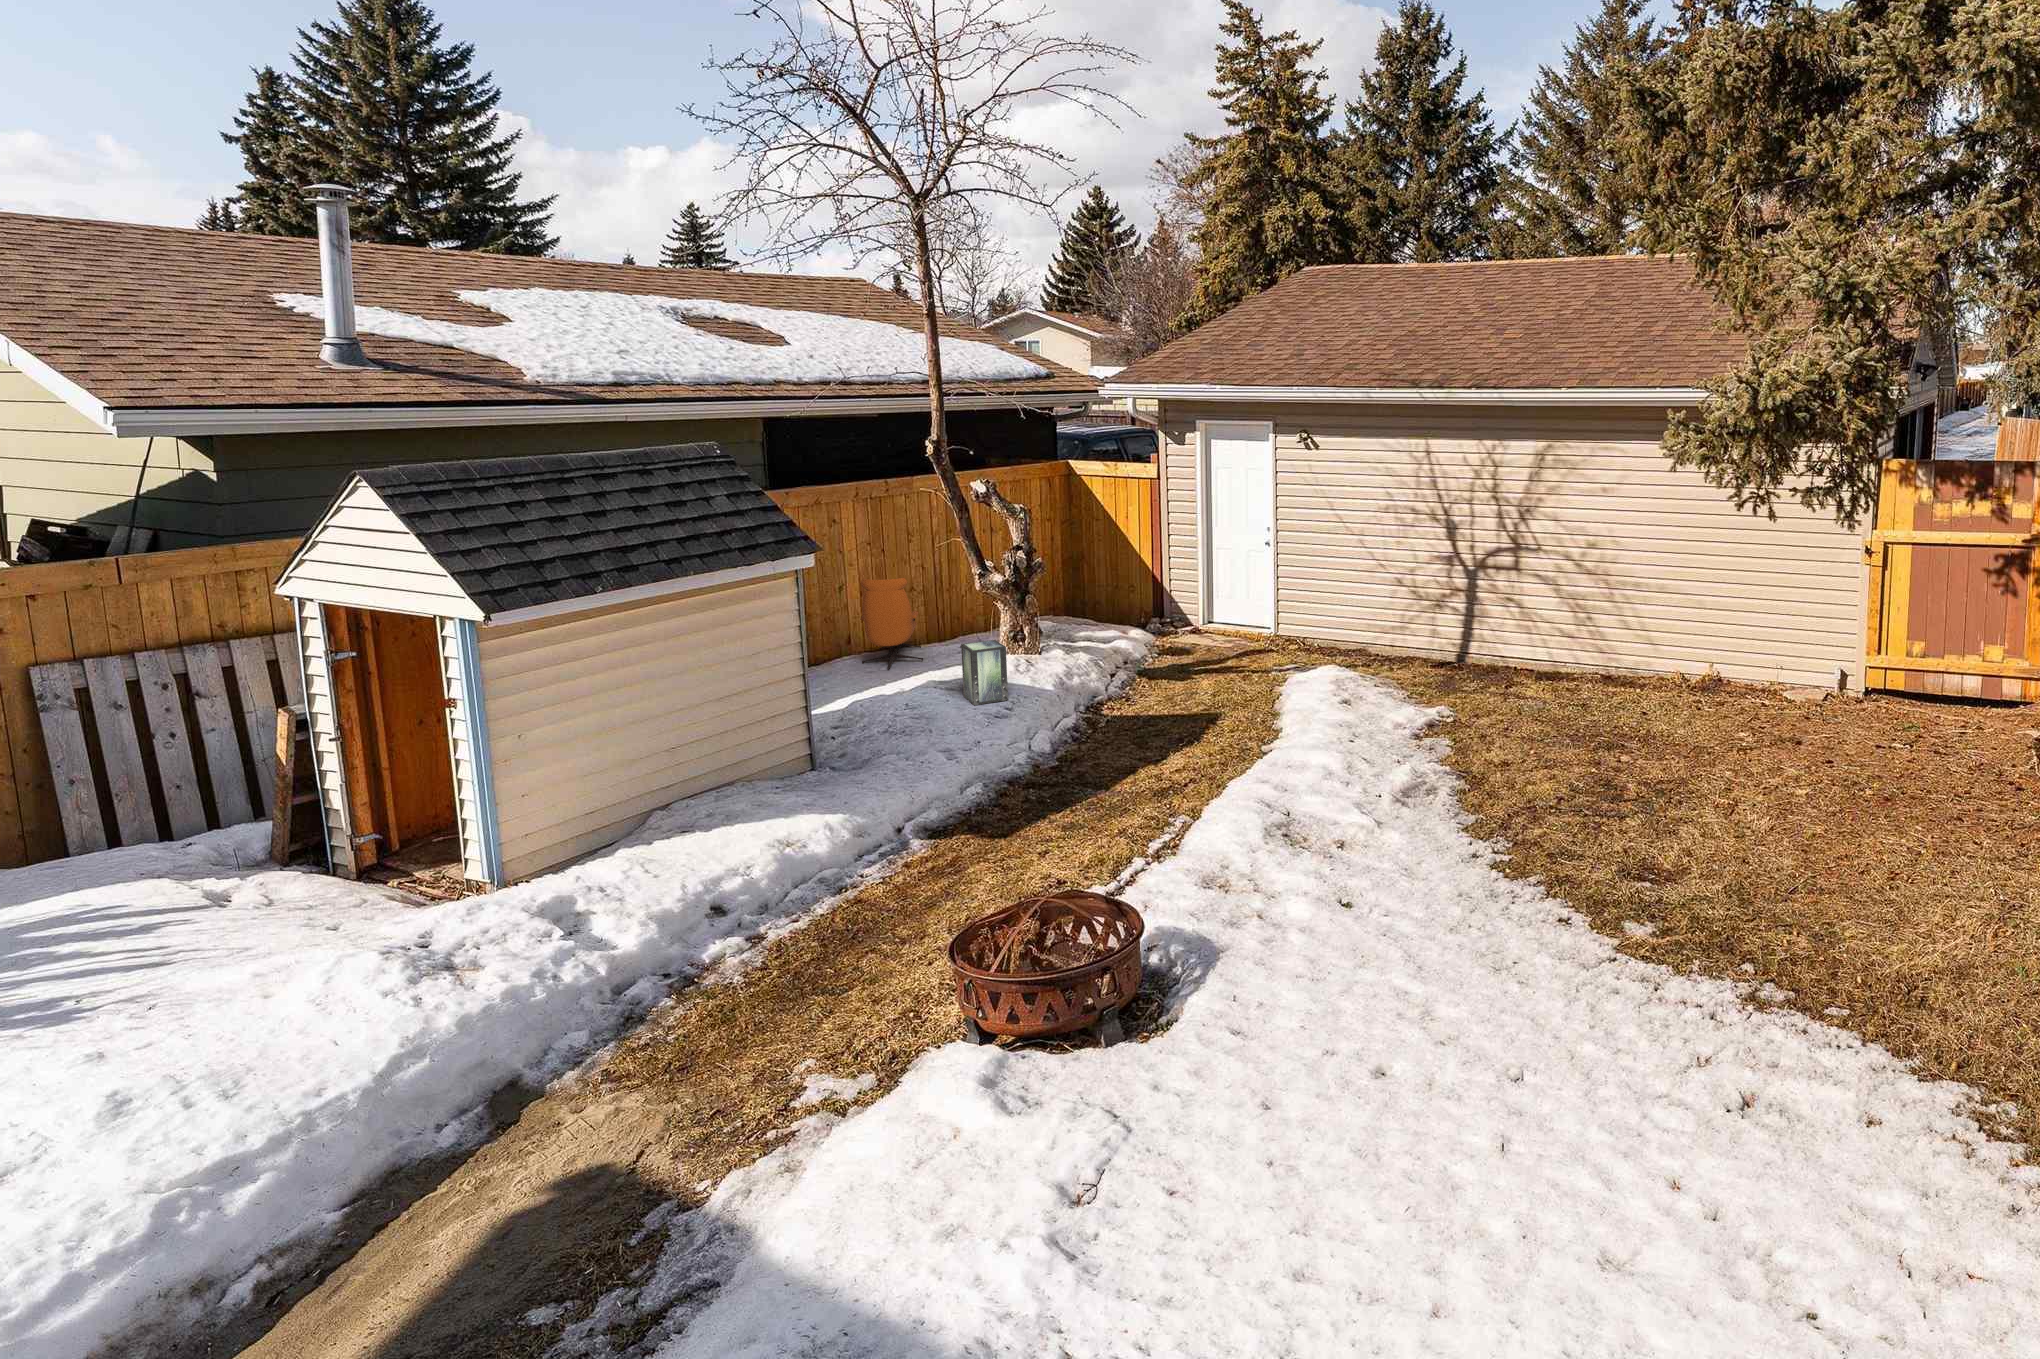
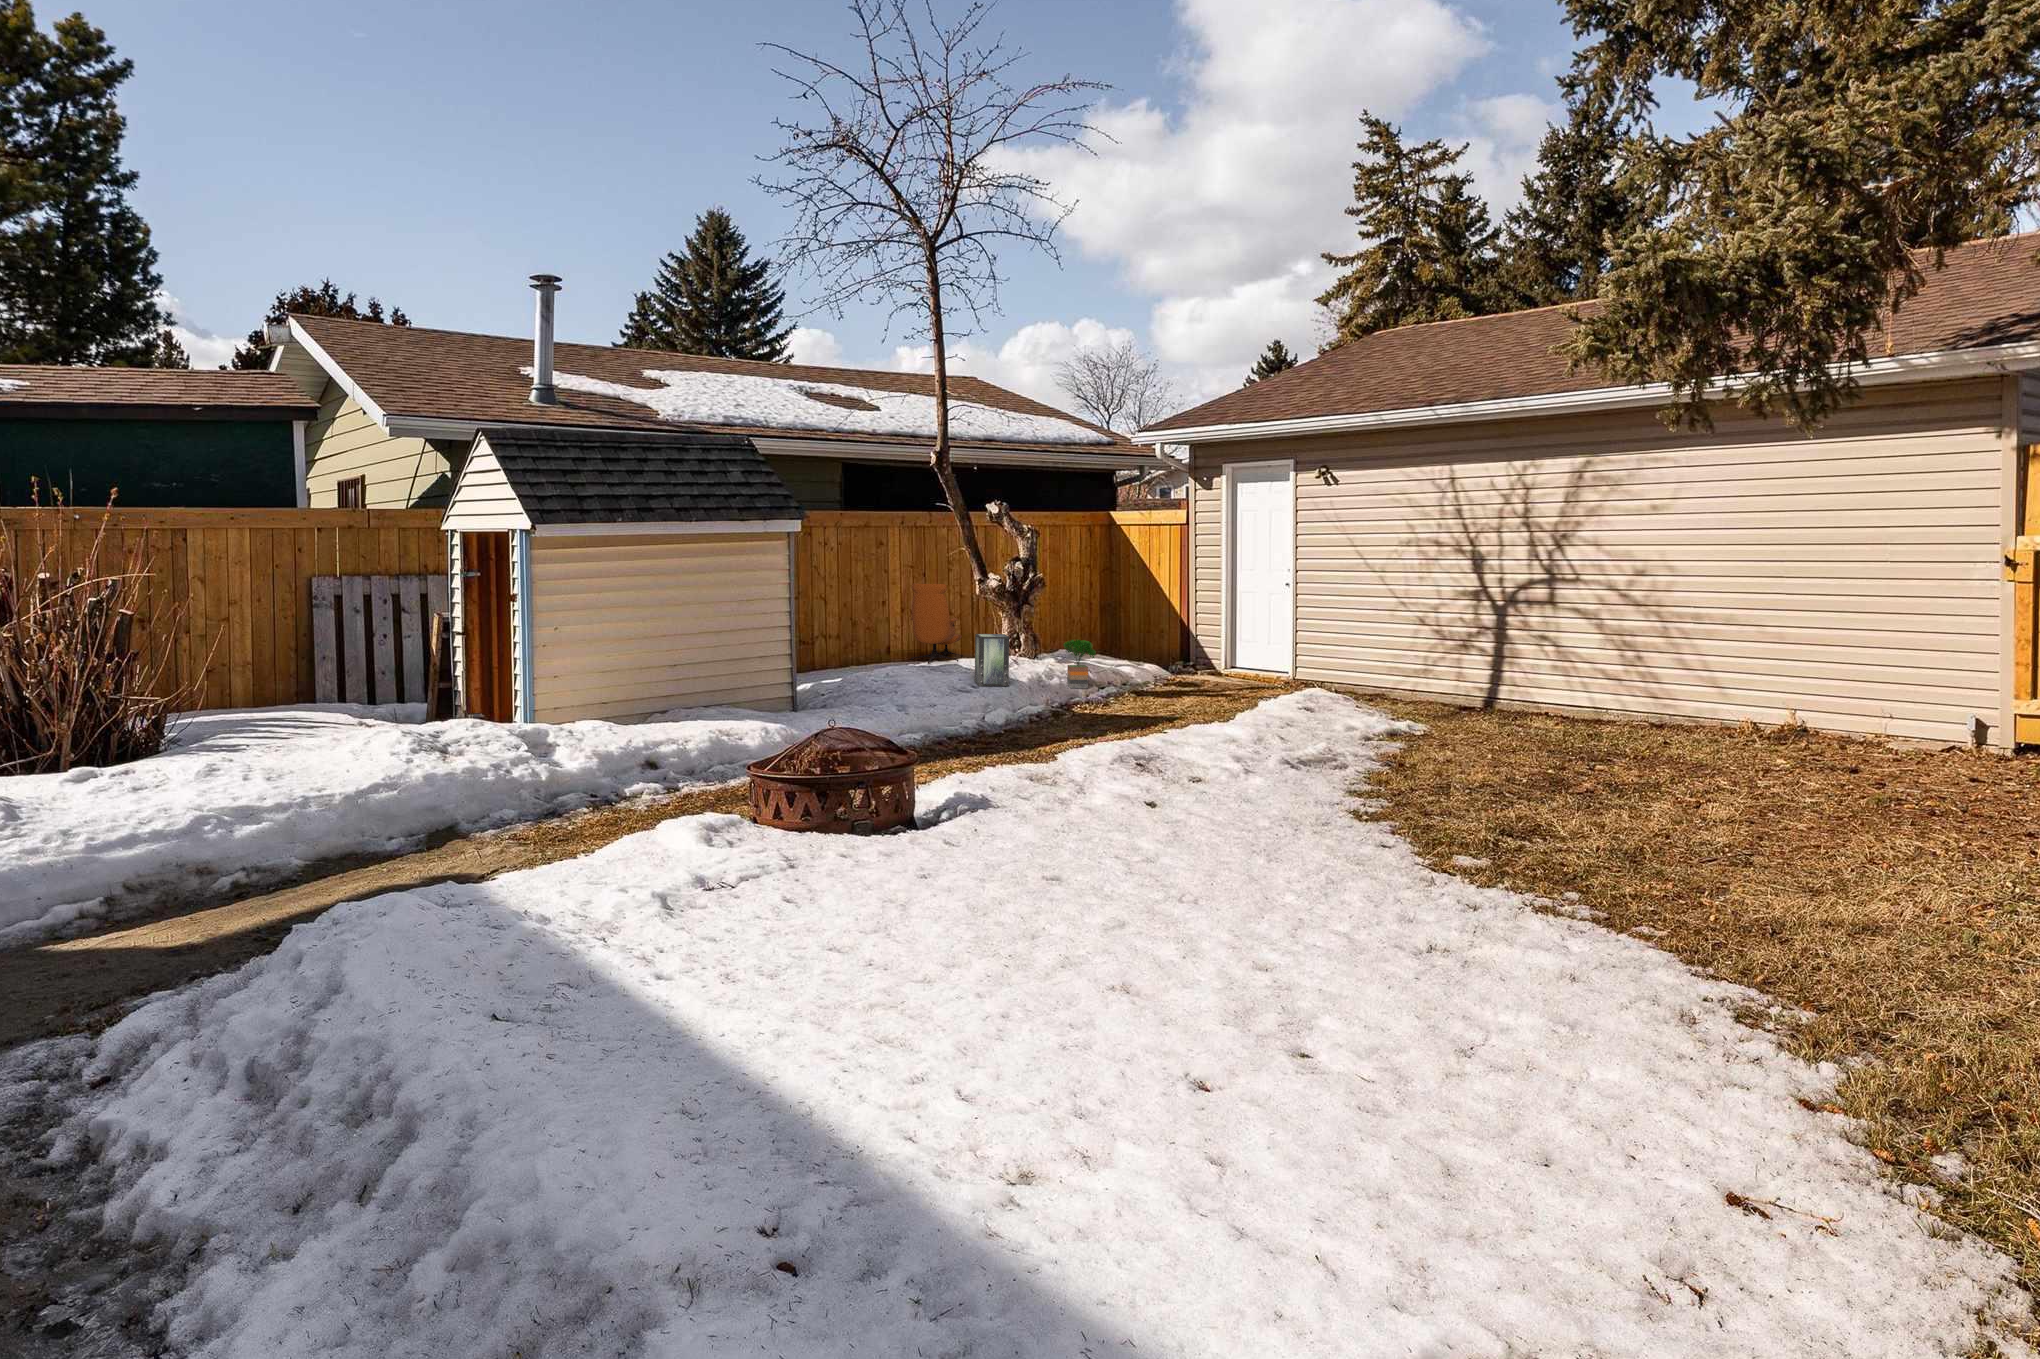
potted tree: none [1064,637,1104,693] -> present [1063,640,1096,689]

